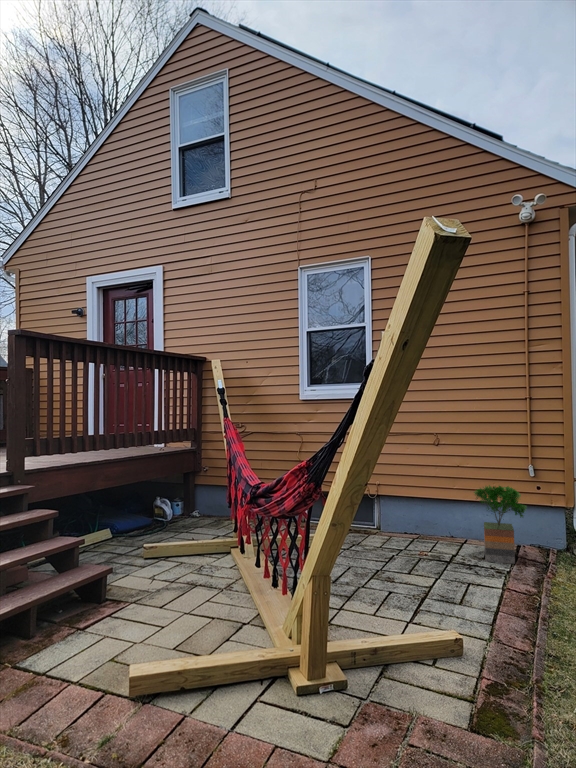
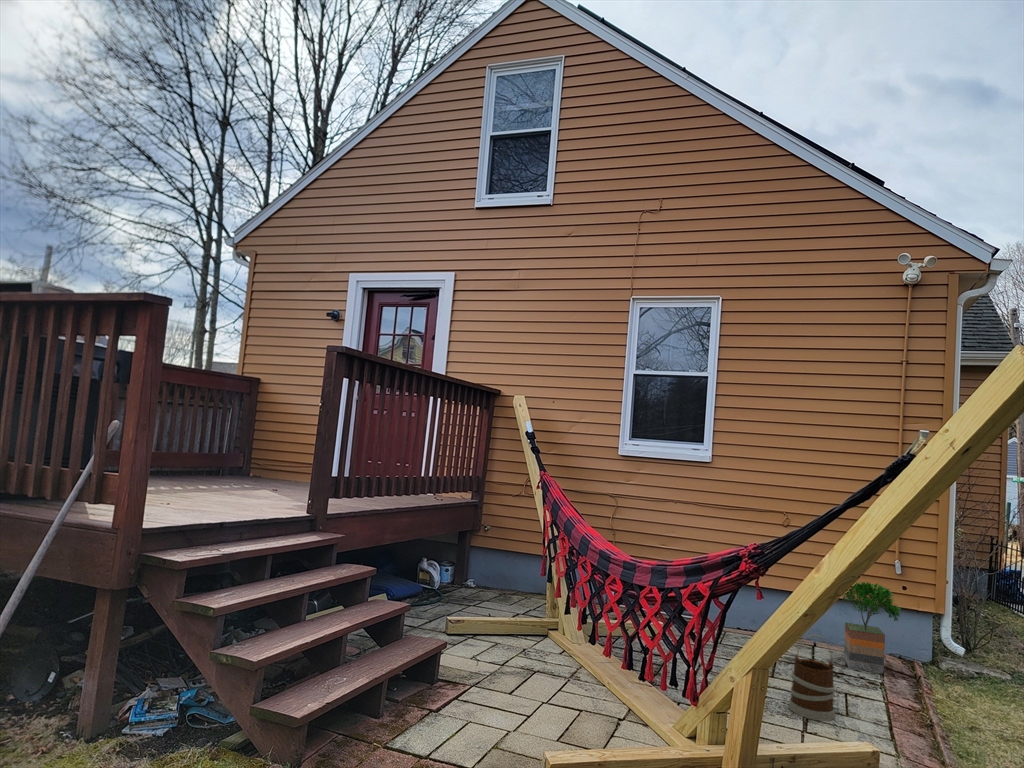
wooden bucket: none [403,539,443,617] -> present [789,635,835,721]

